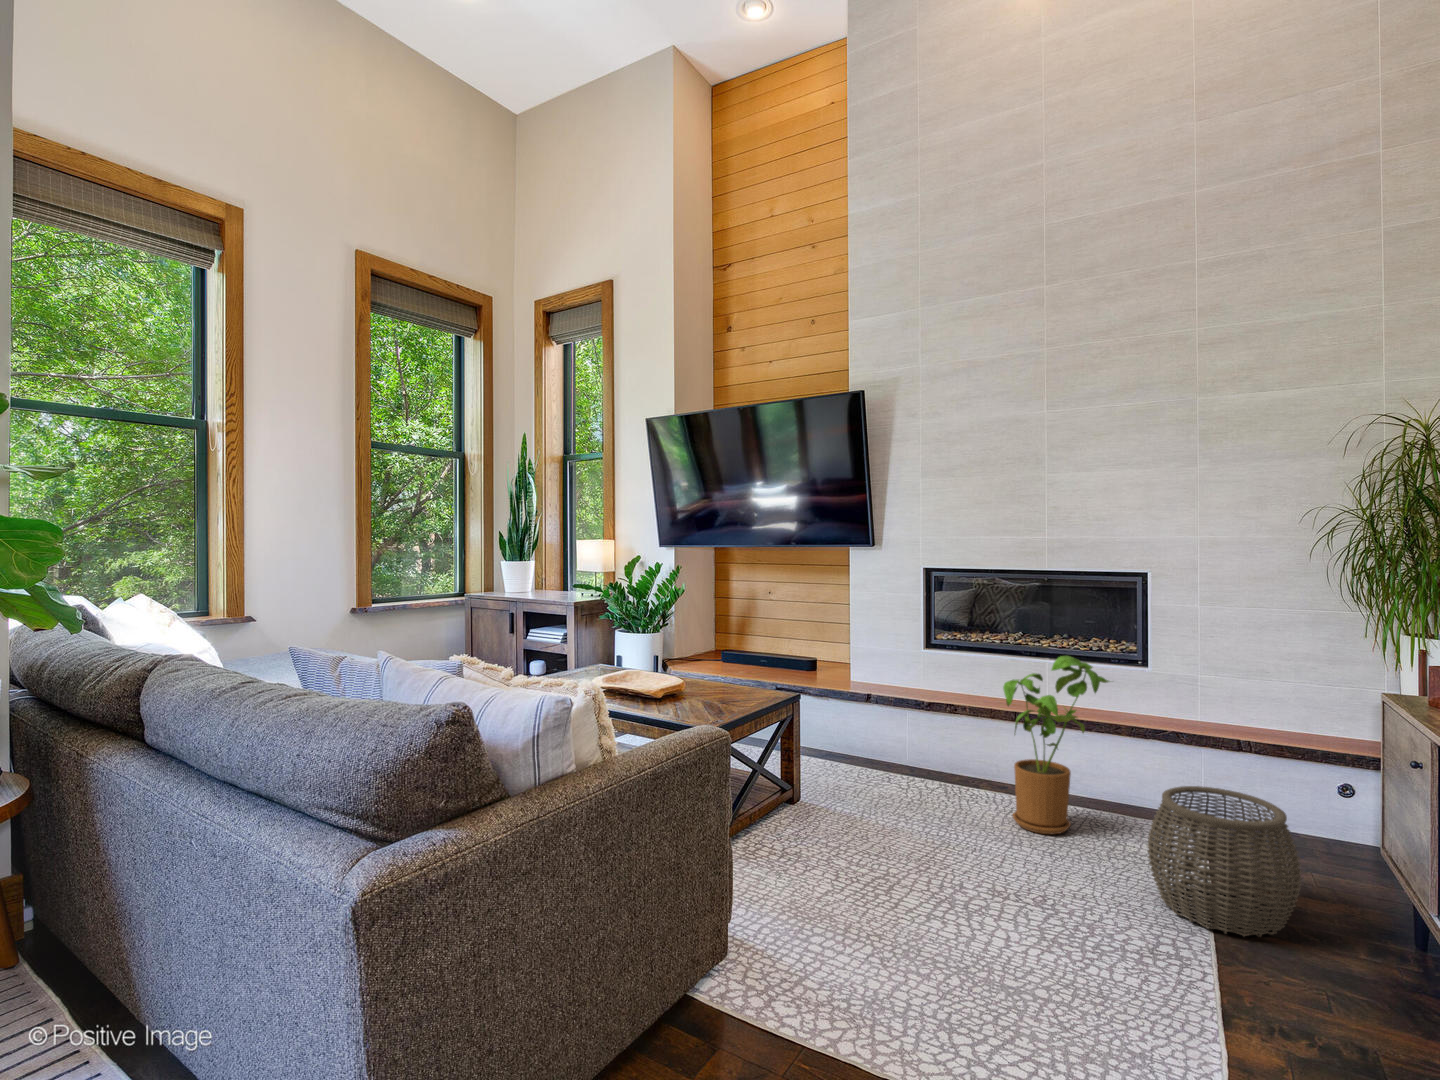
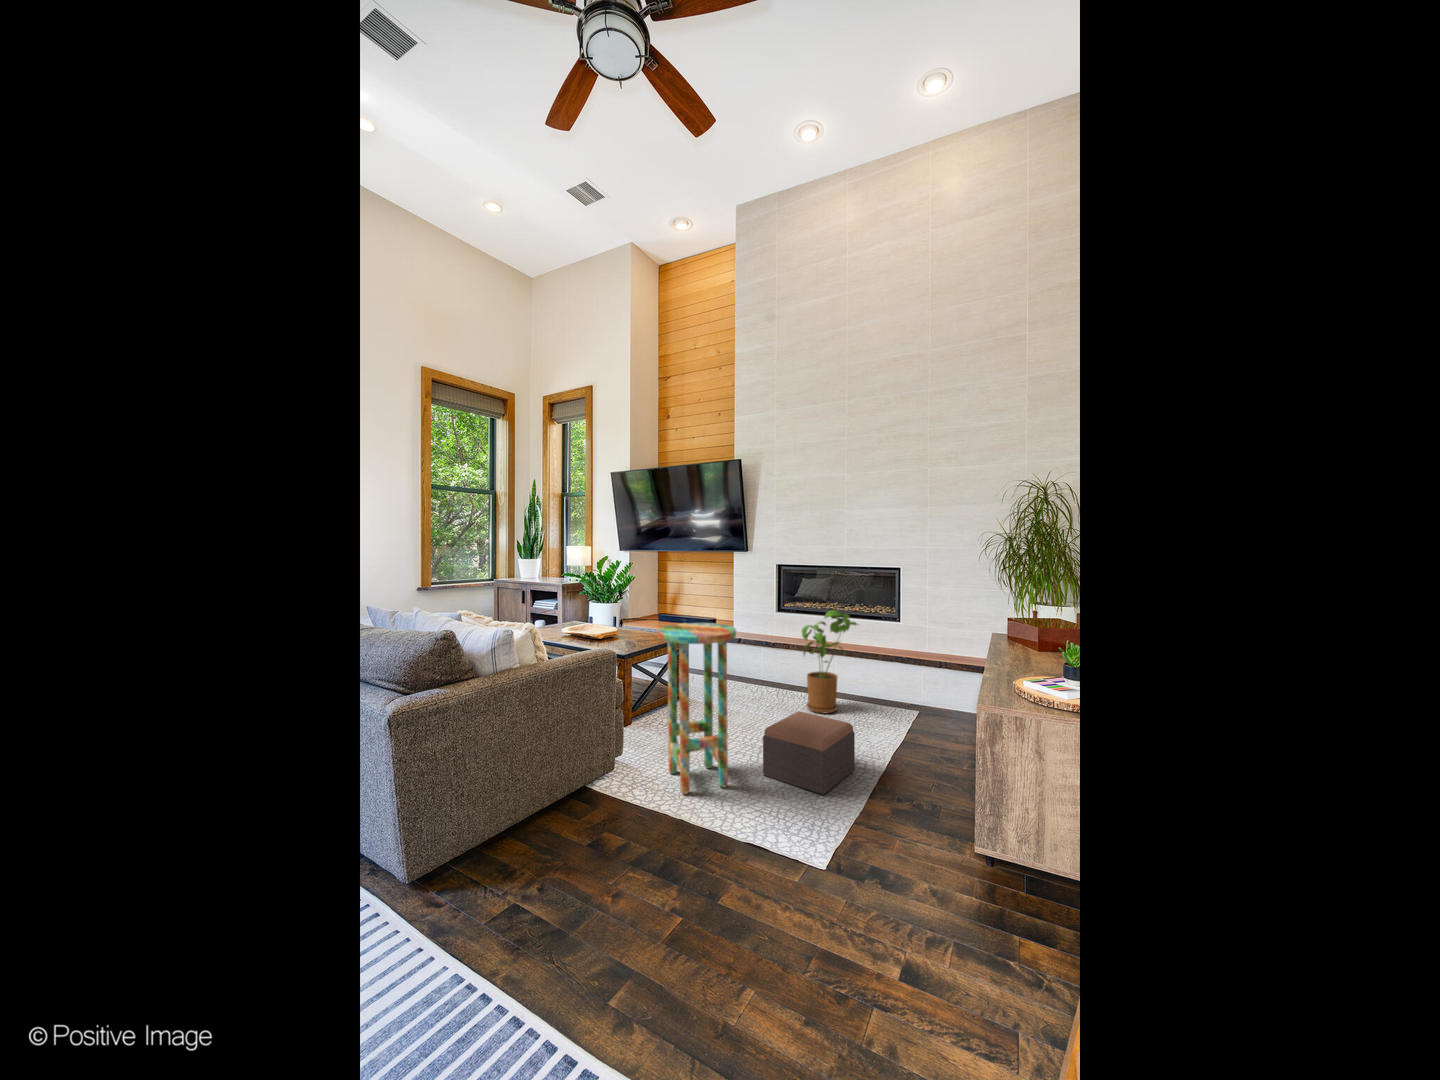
side table: none [814,683,963,1010] -> present [658,623,736,794]
woven basket: present [1148,786,1302,937] -> none [861,680,936,759]
footstool: none [1000,845,1169,1019] -> present [763,711,855,795]

